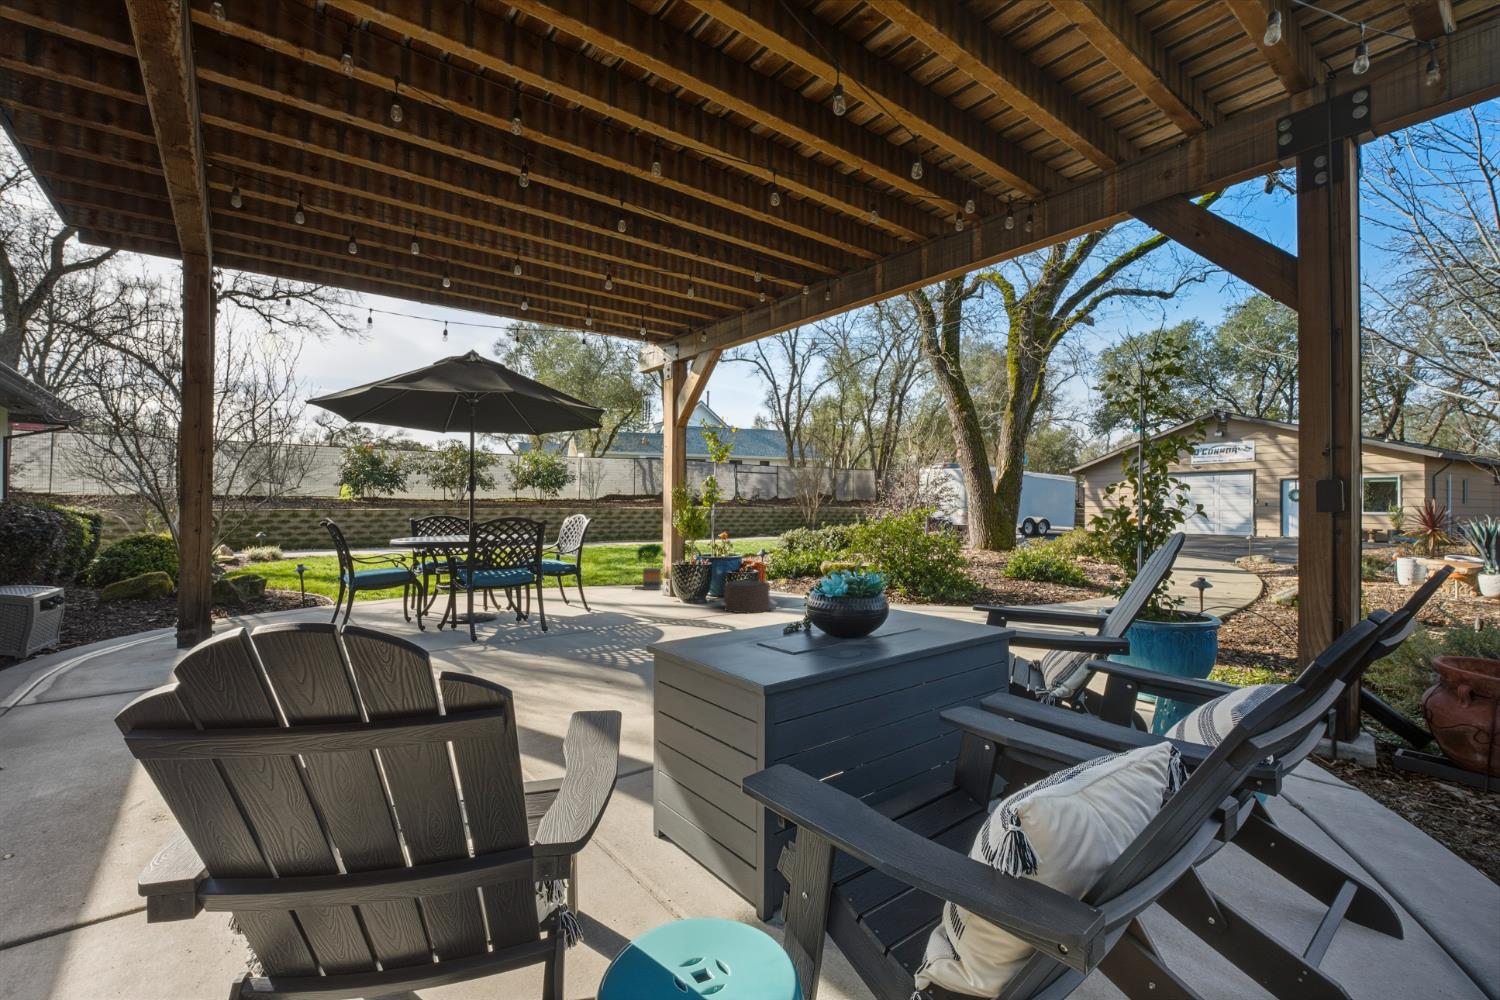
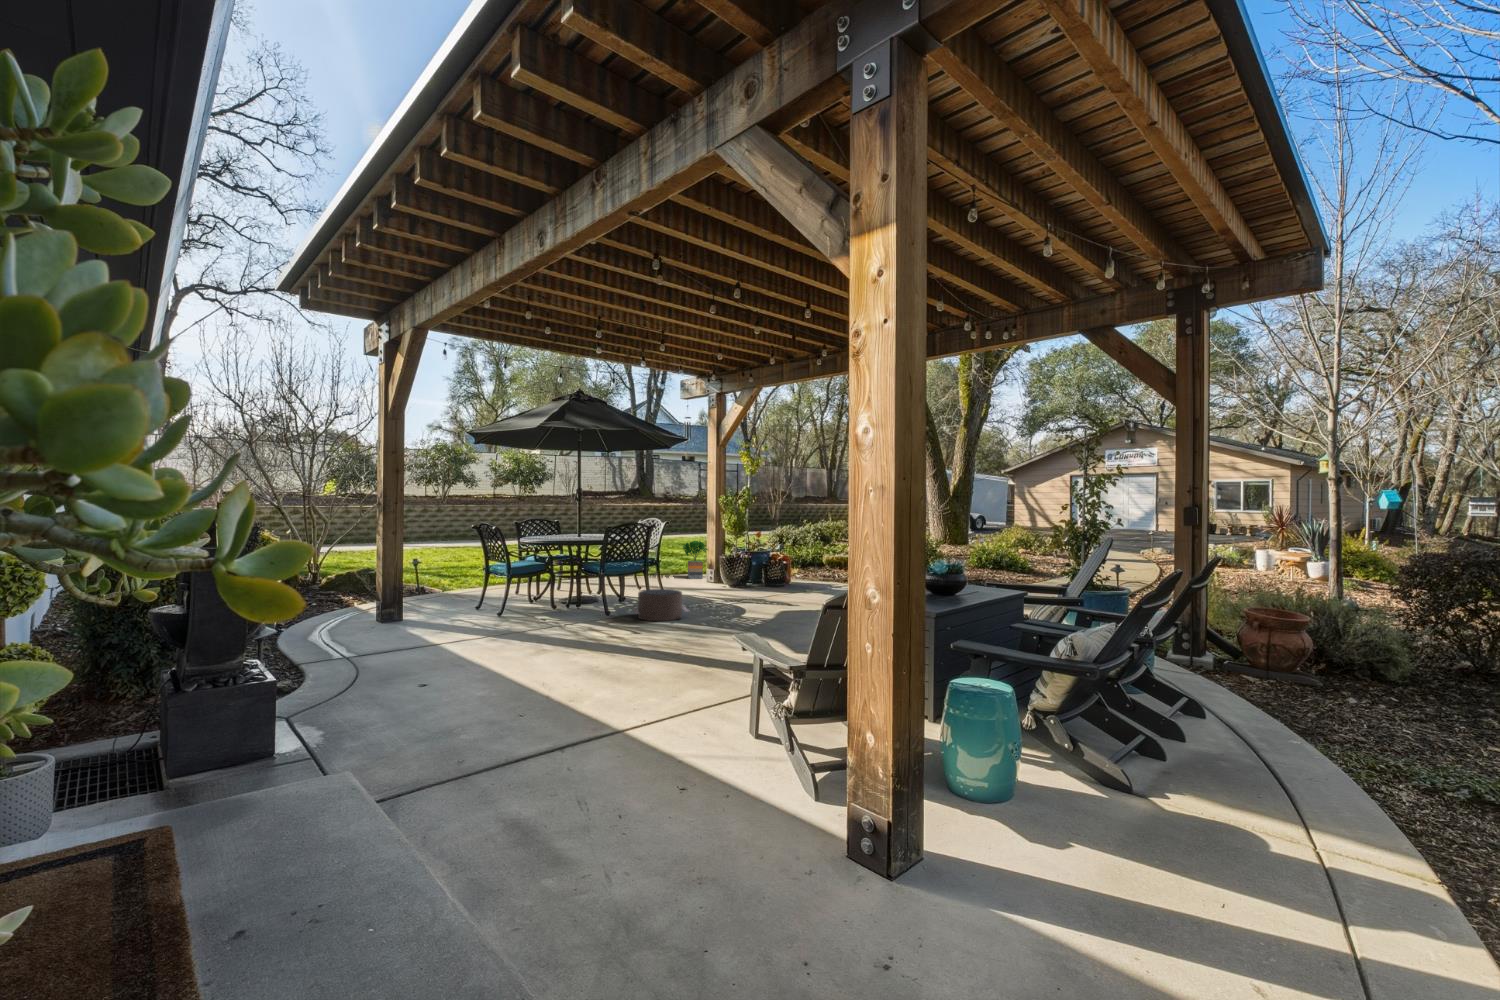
pouf: present [720,581,776,613] -> present [633,589,689,621]

